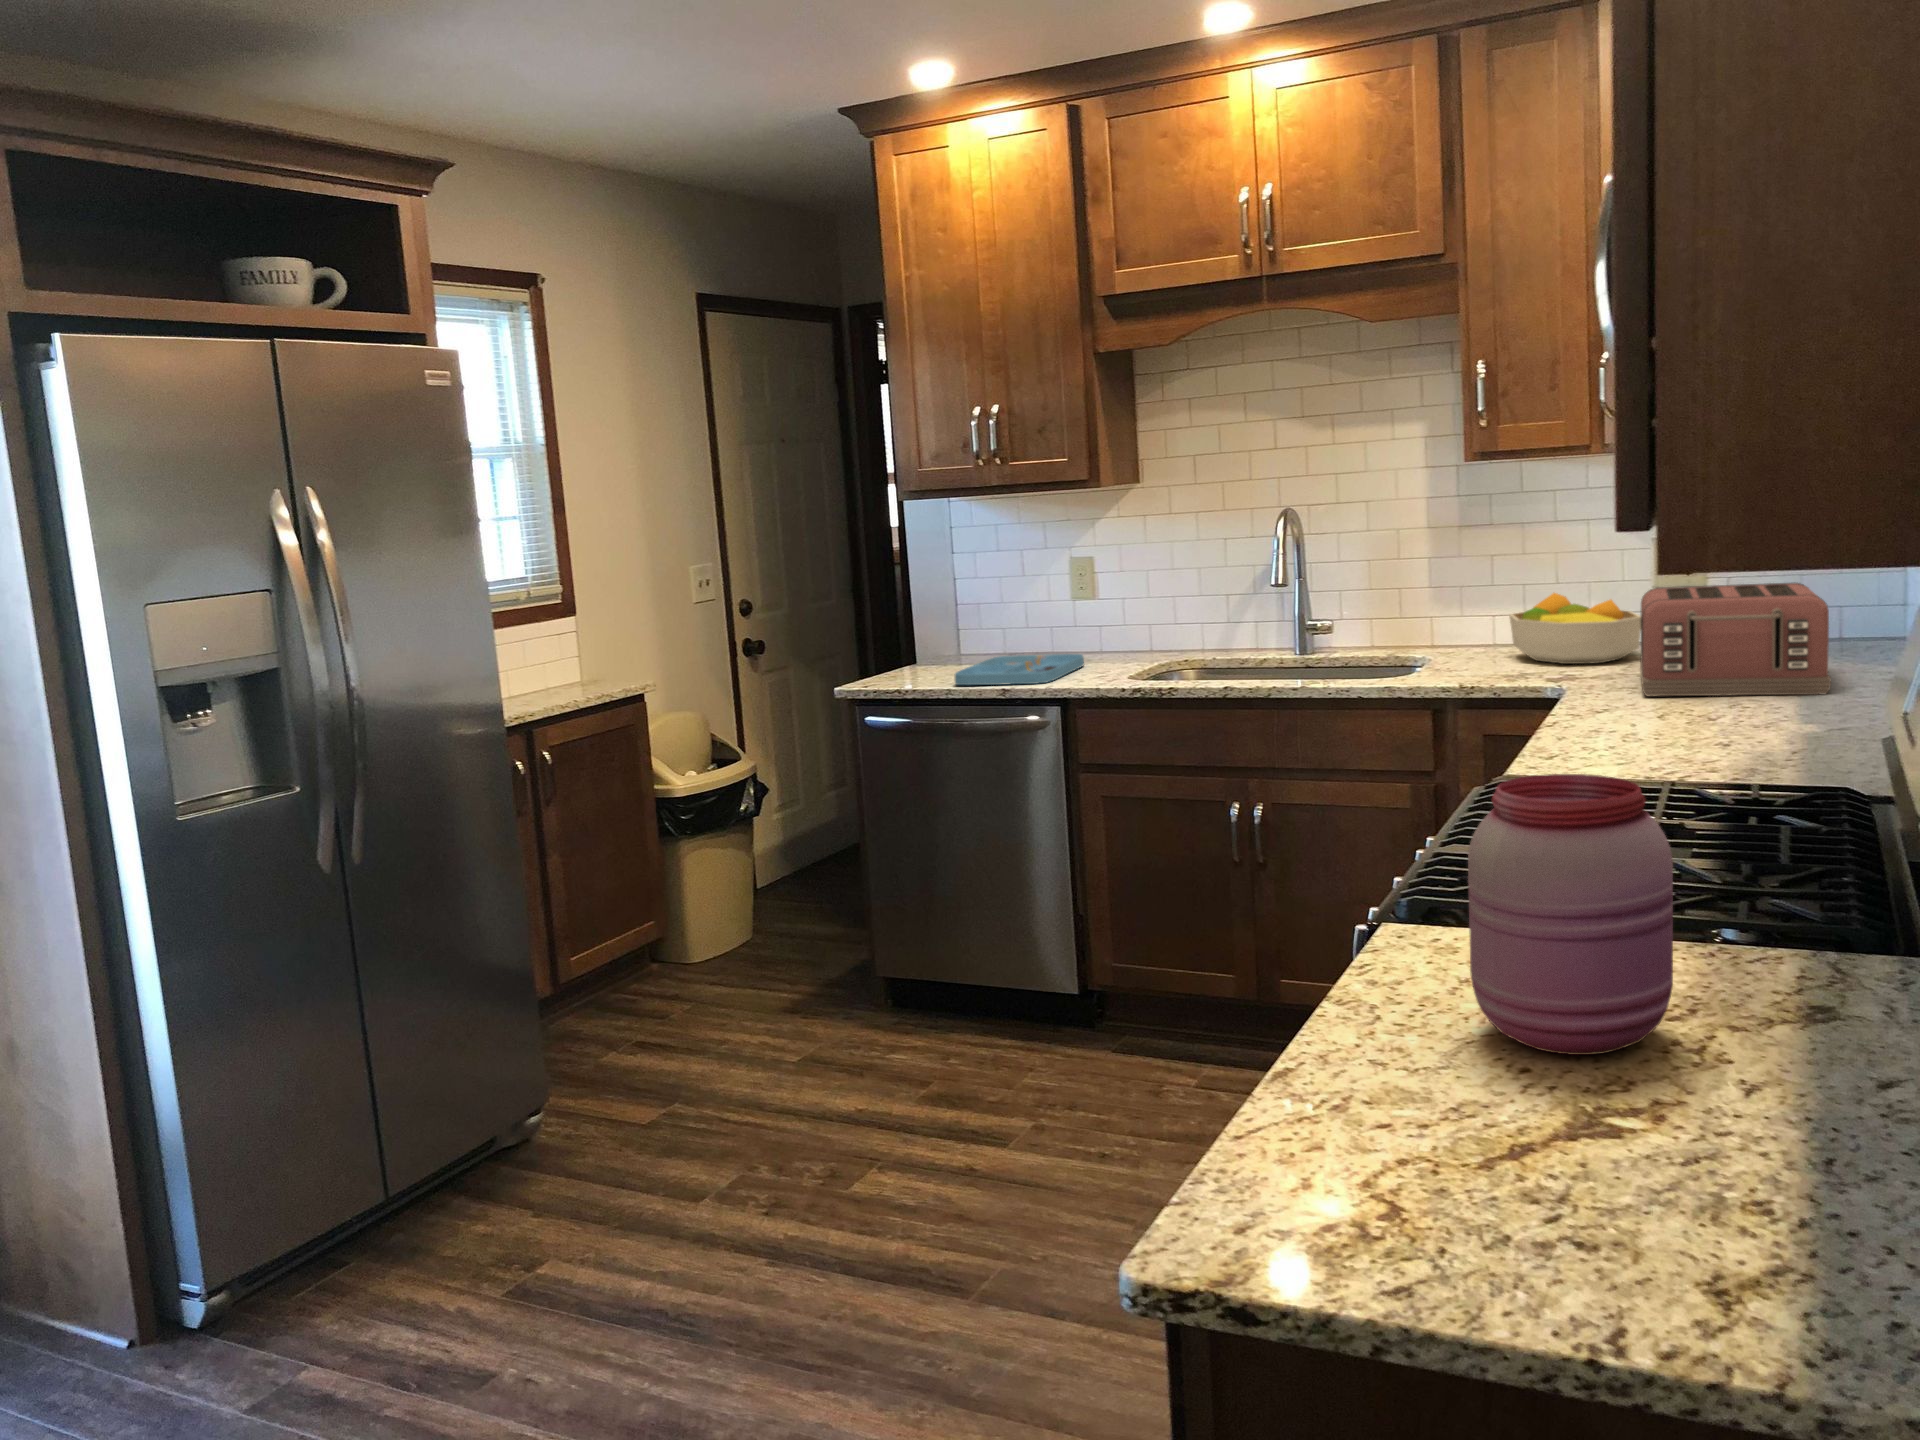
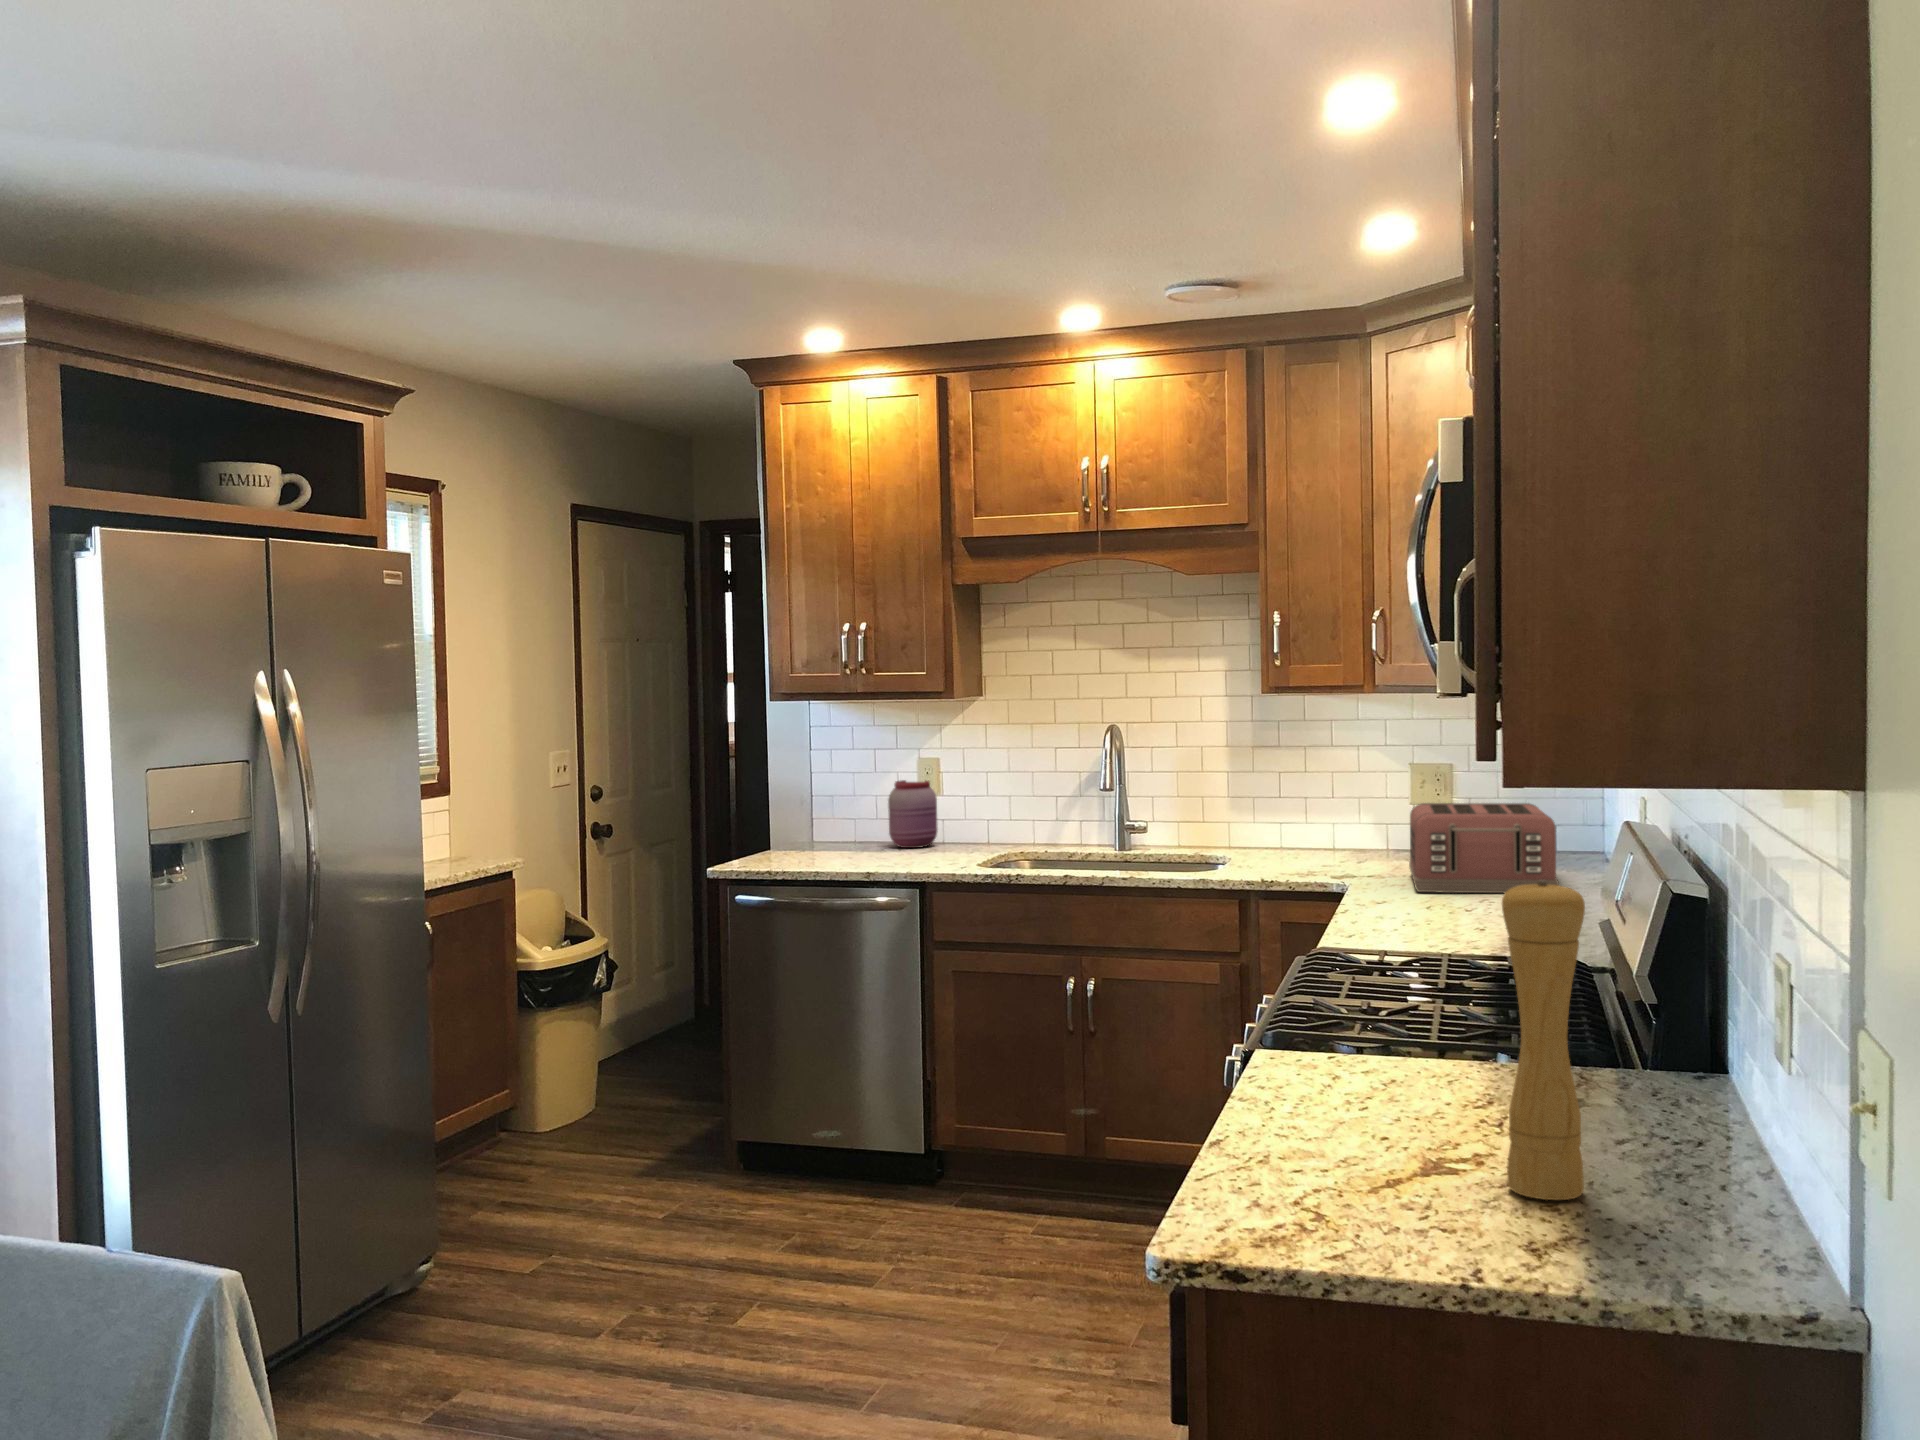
fruit bowl: present [1509,593,1641,664] -> none [1300,804,1409,865]
tray: present [955,654,1084,685] -> none [819,844,931,869]
pepper mill: none [1690,699,1830,1194] -> present [1502,880,1585,1200]
jar: present [1468,774,1673,1055] -> present [888,780,938,848]

